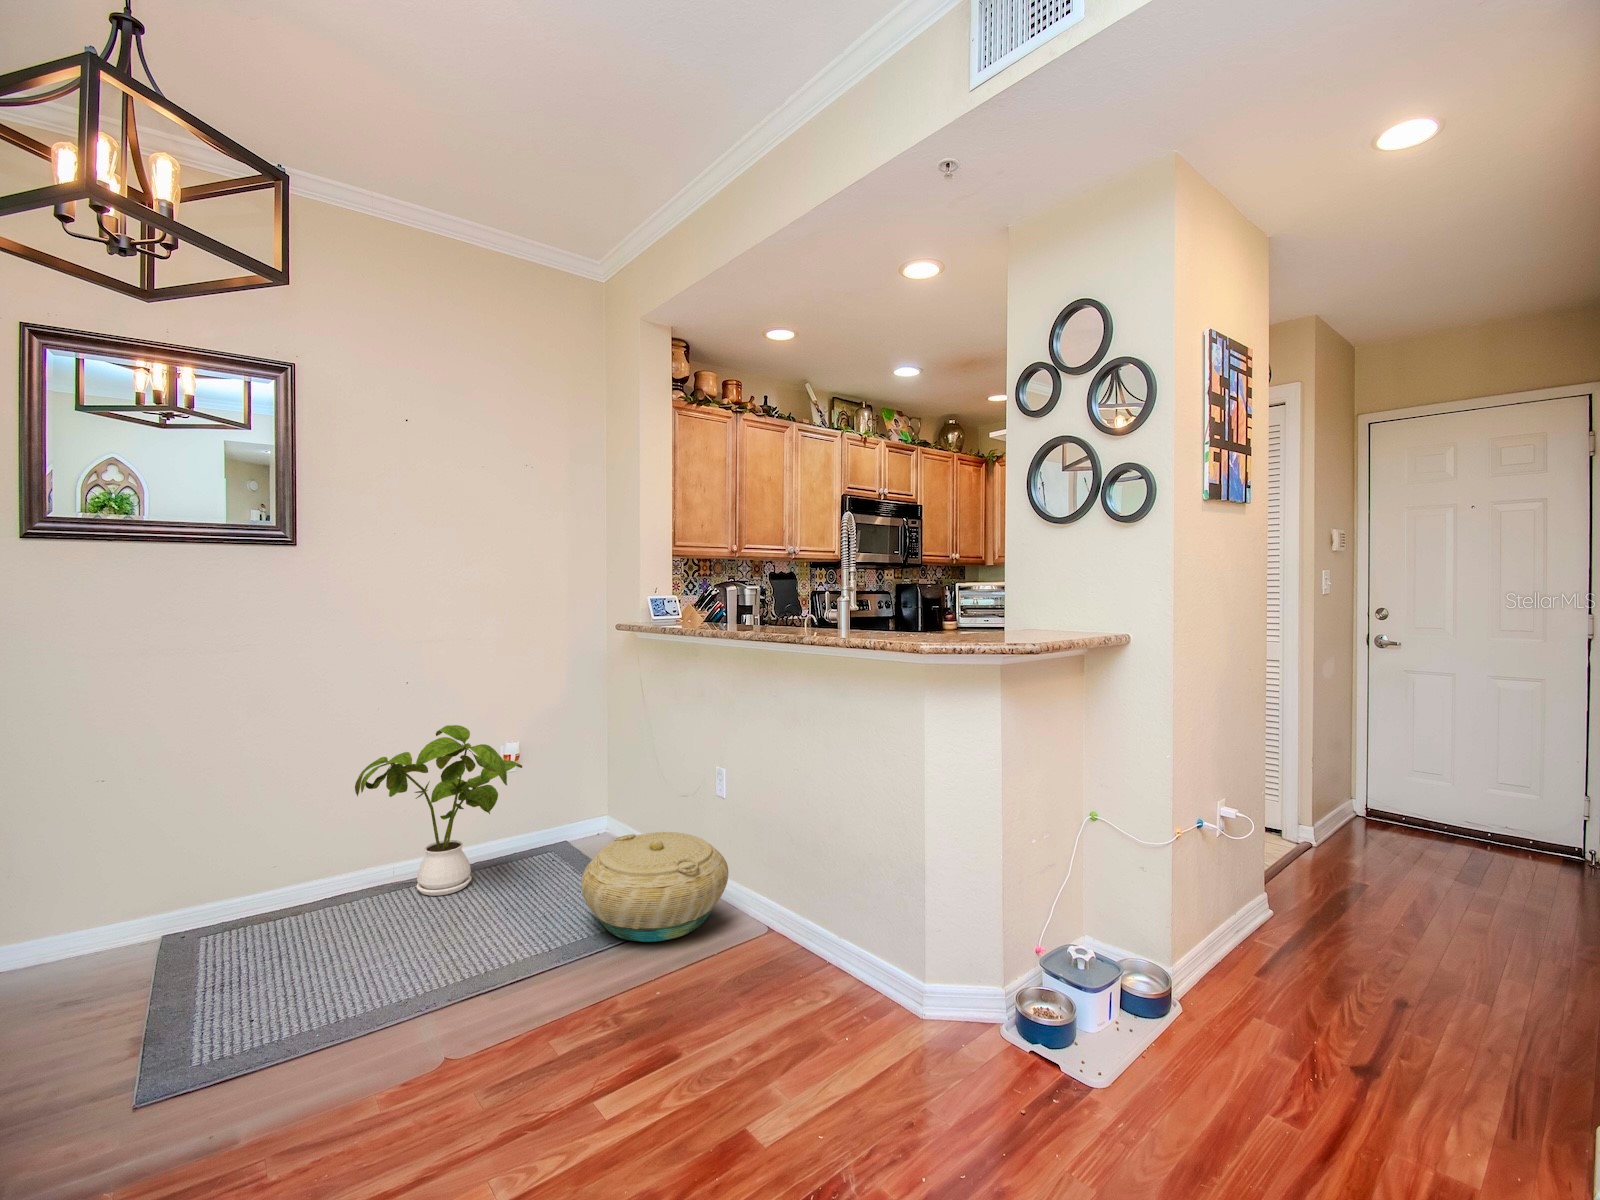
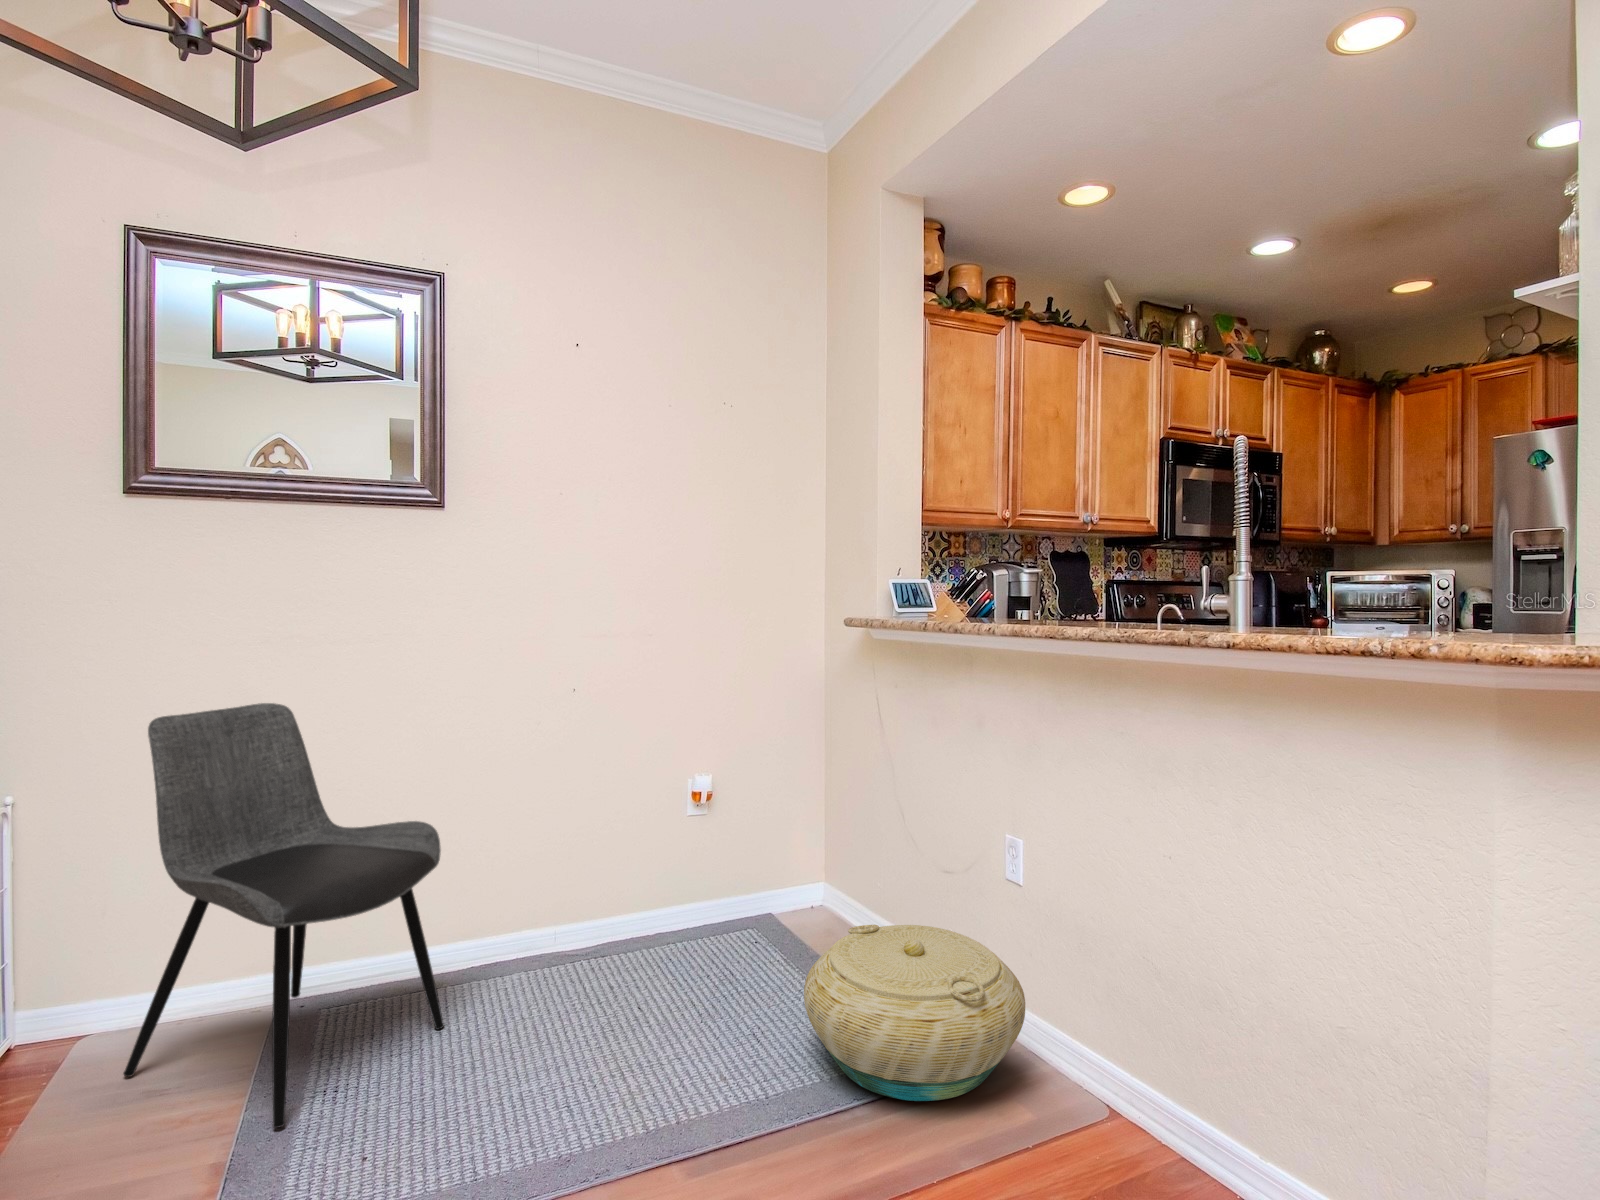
dining chair: none [22,704,305,1018] -> present [123,703,444,1128]
house plant: present [355,725,522,896] -> none [509,750,718,982]

